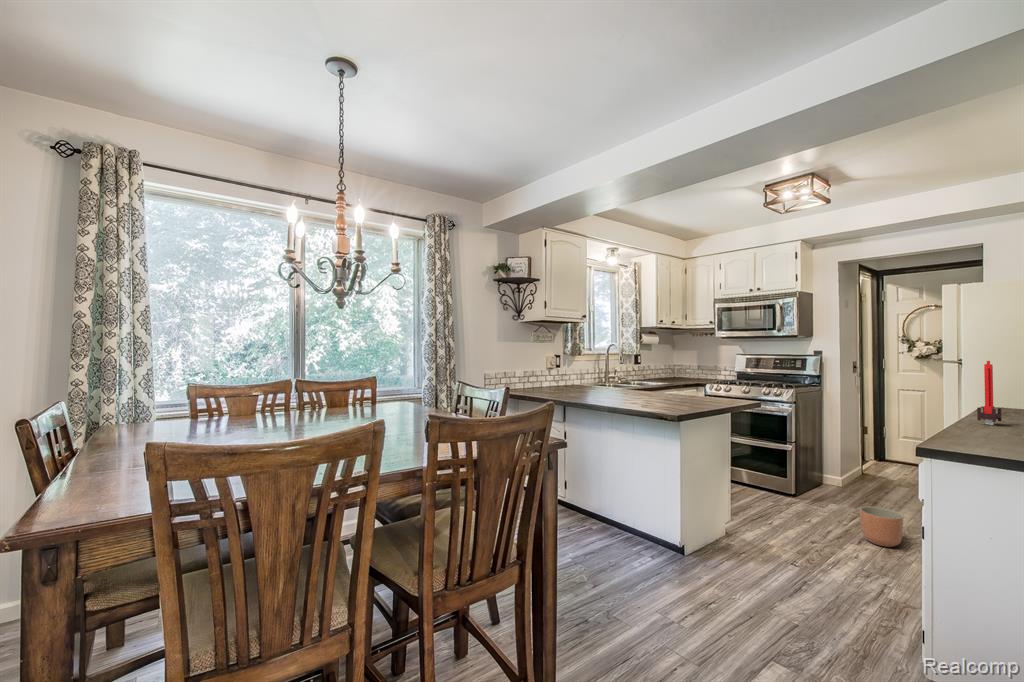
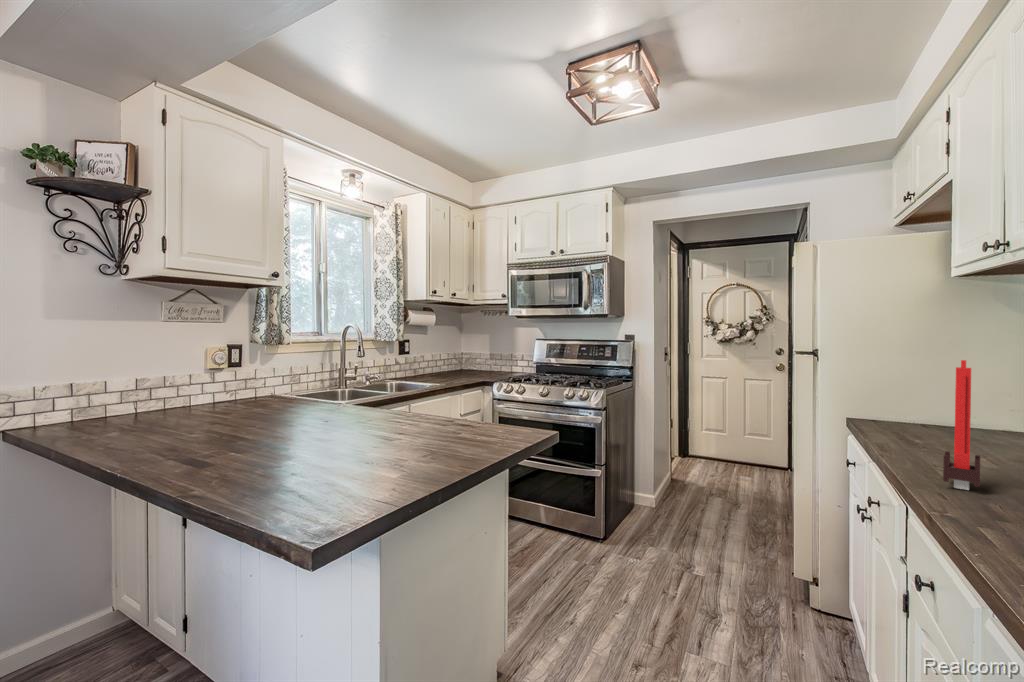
planter: present [860,506,903,547] -> none [696,574,753,645]

